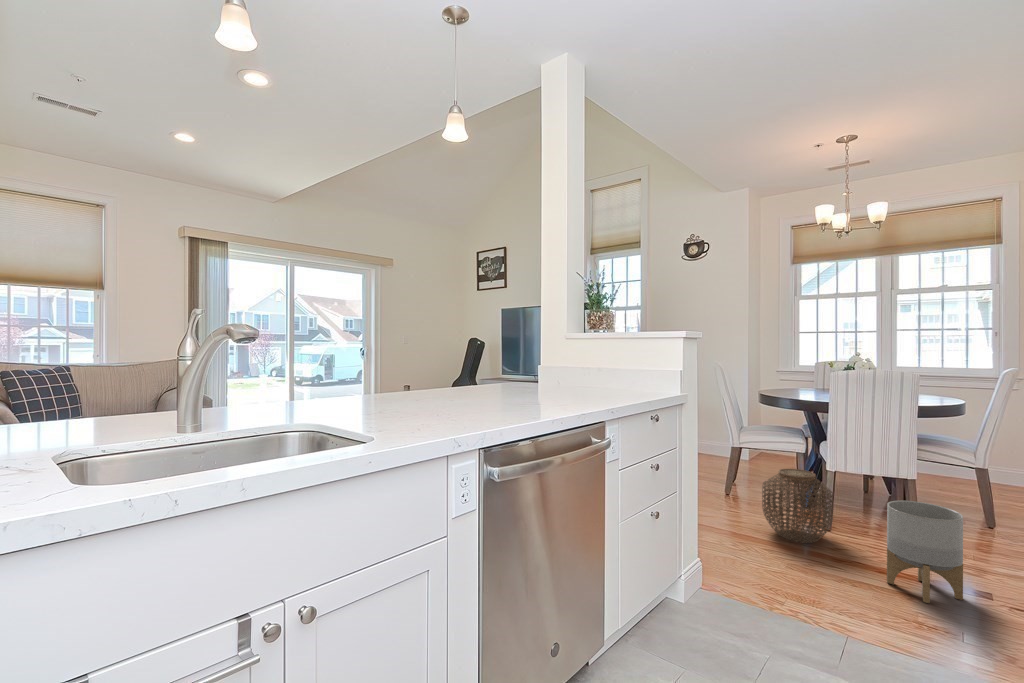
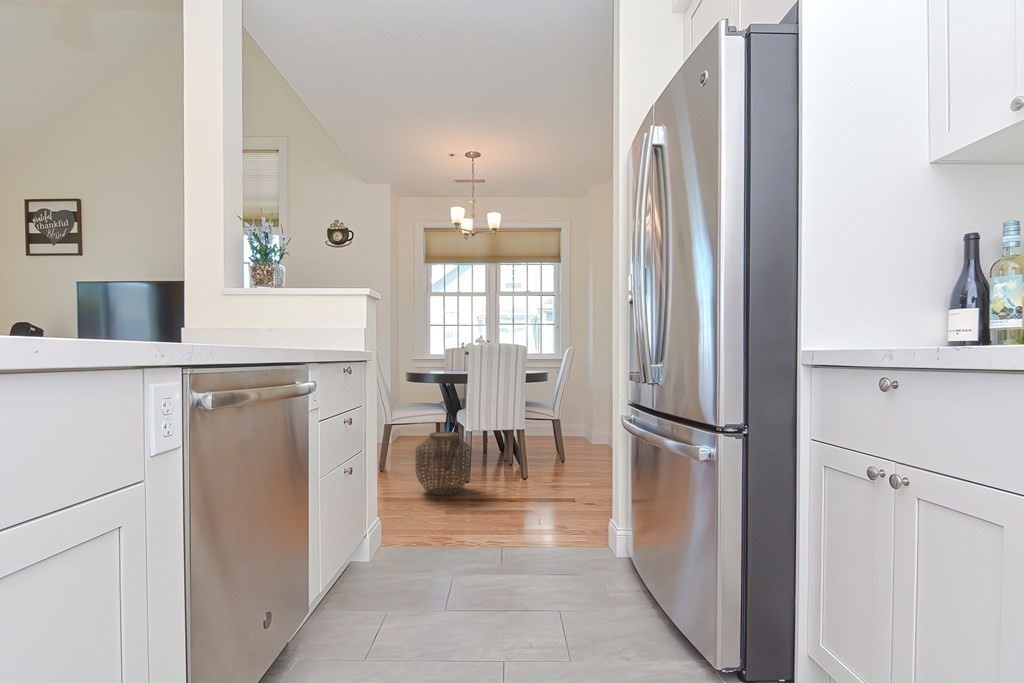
planter: present [887,501,963,603] -> none [513,440,558,513]

